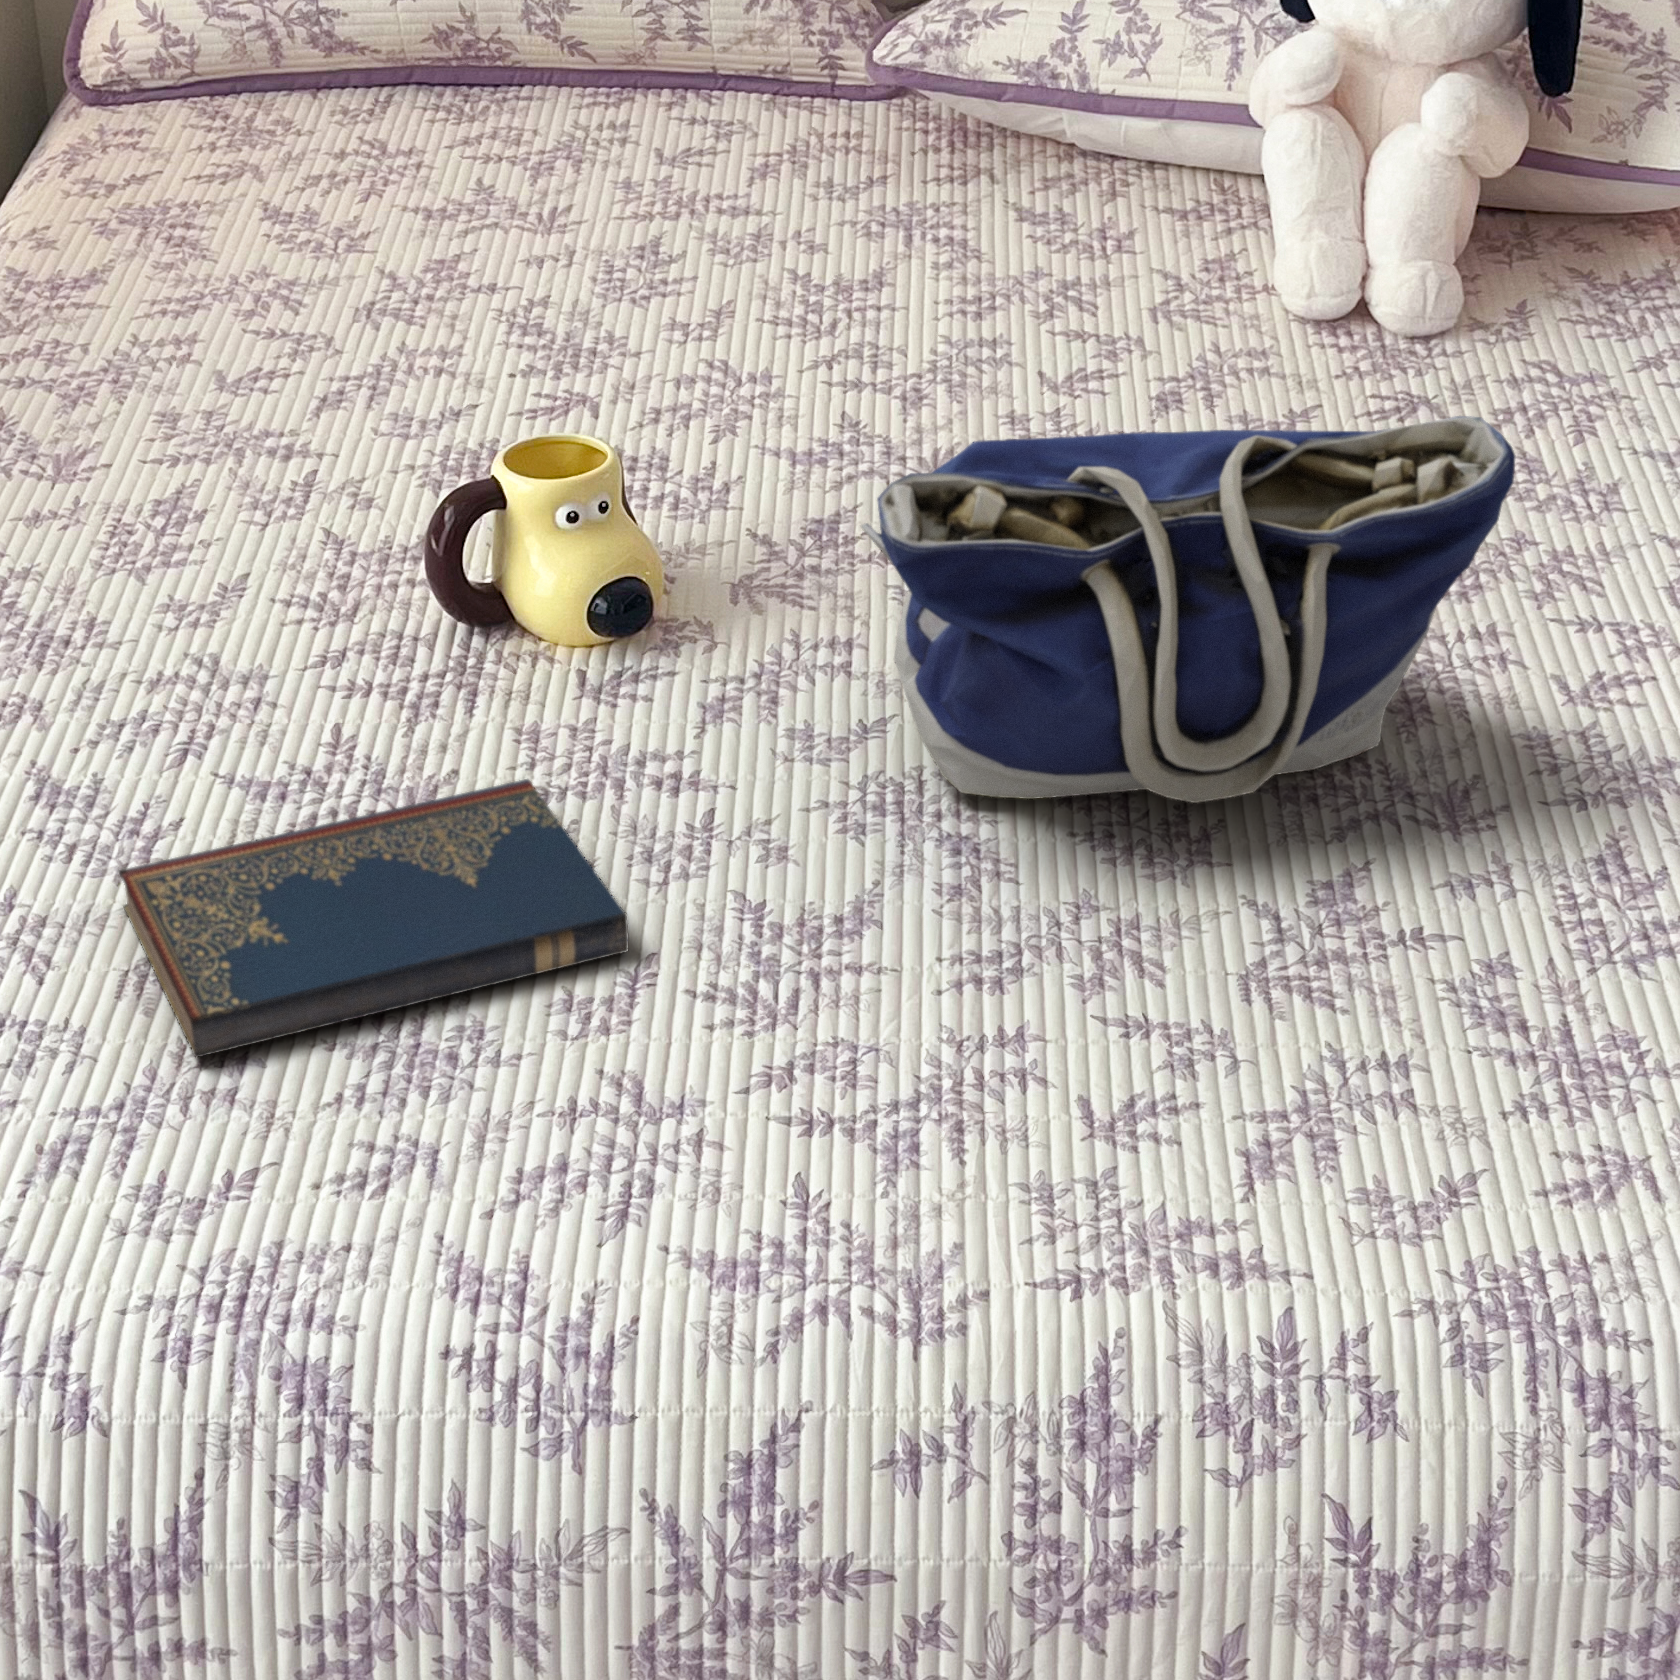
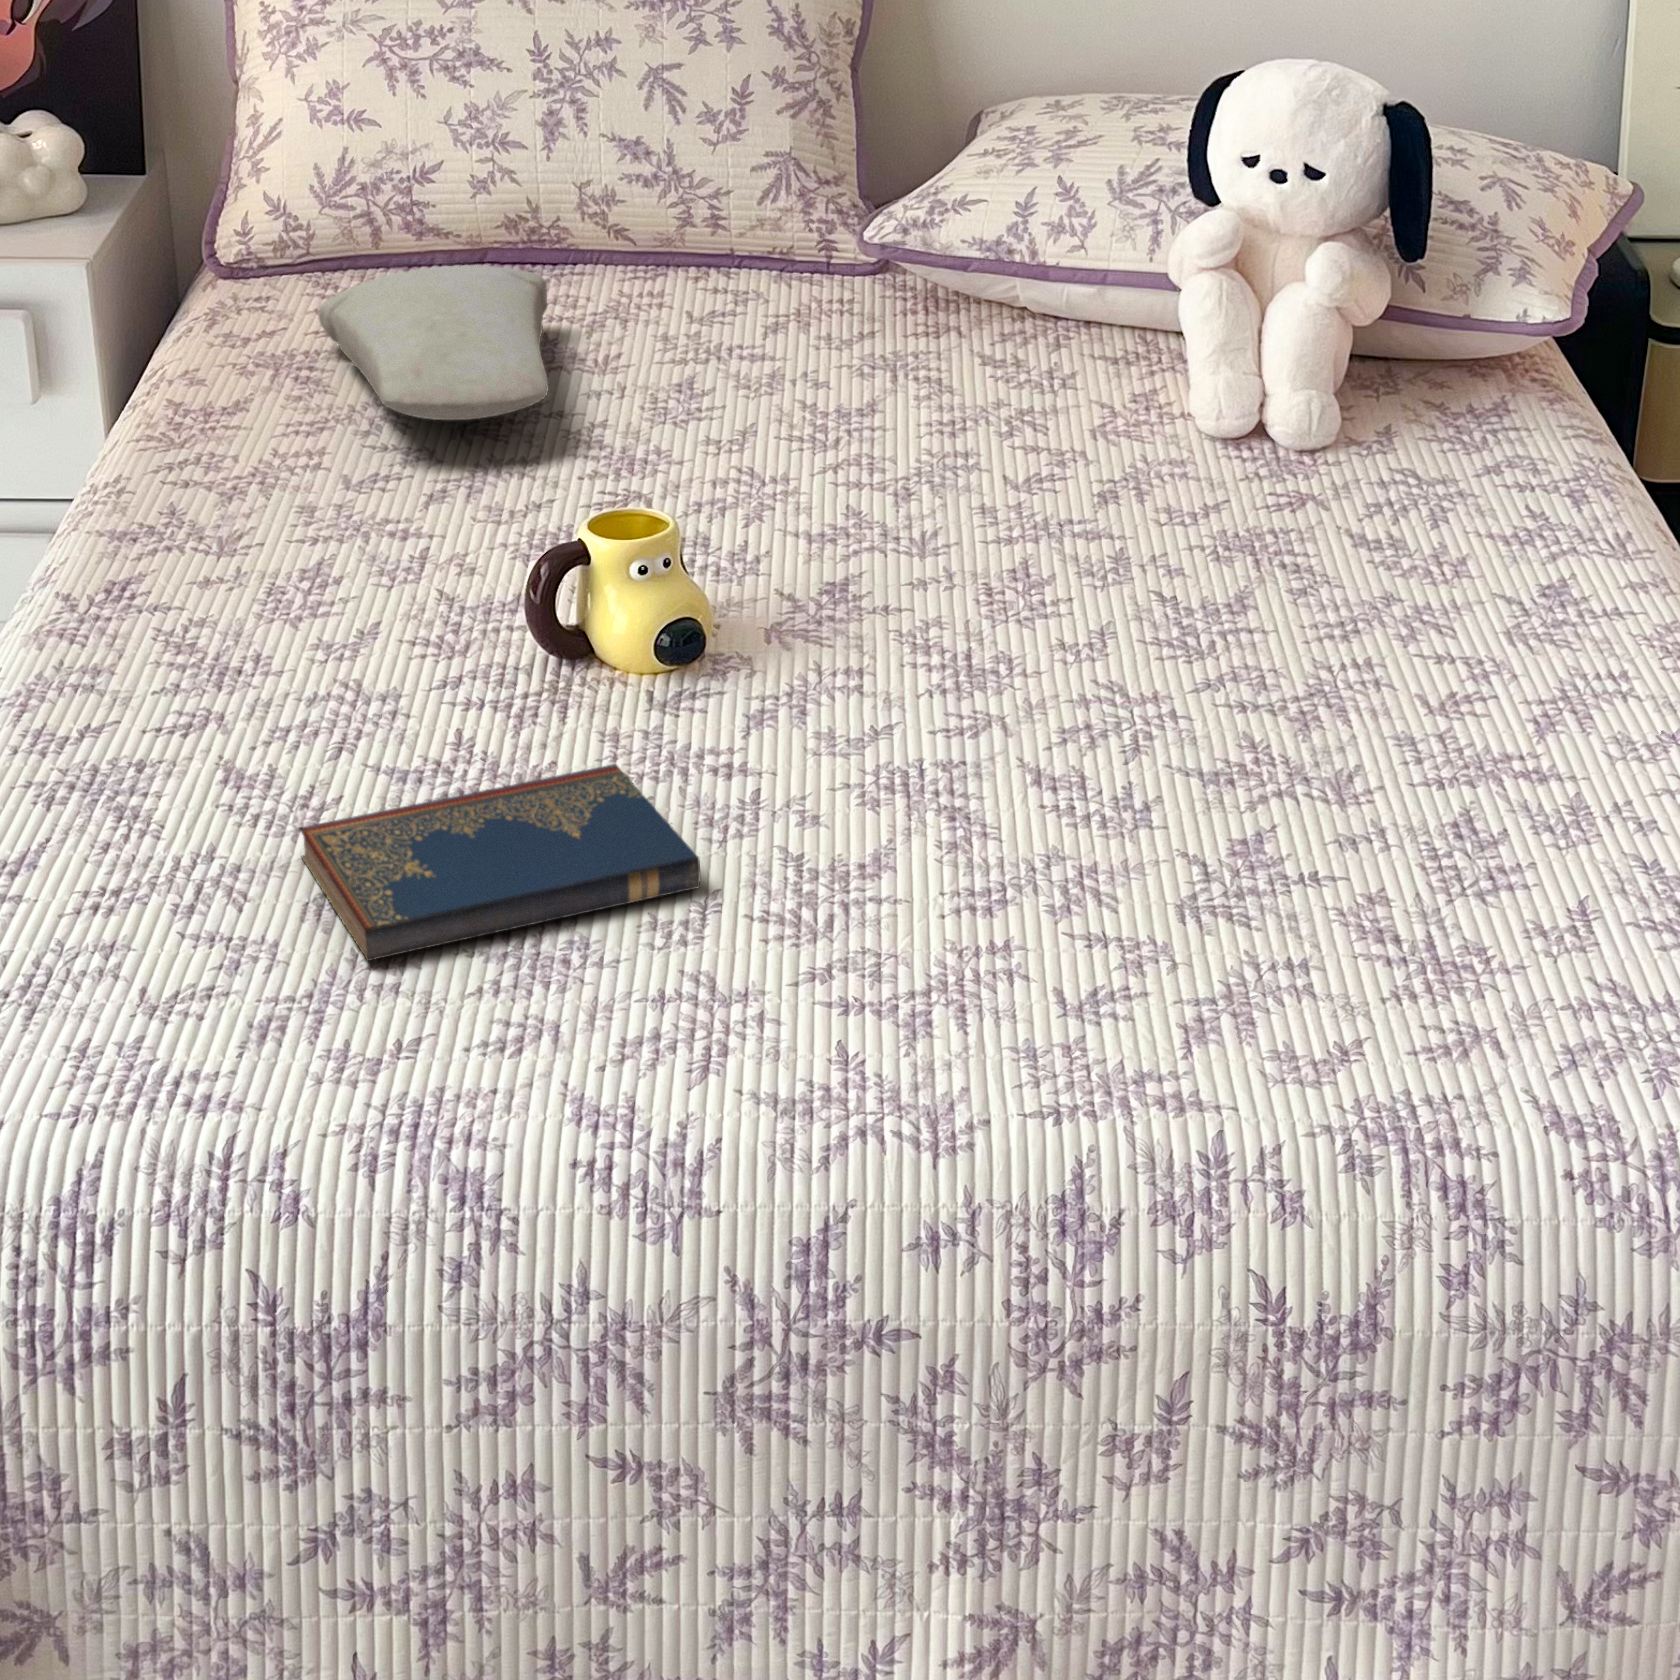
pillow: none [196,98,482,300] -> present [318,265,548,420]
tote bag: present [861,416,1515,803] -> none [879,478,1385,783]

